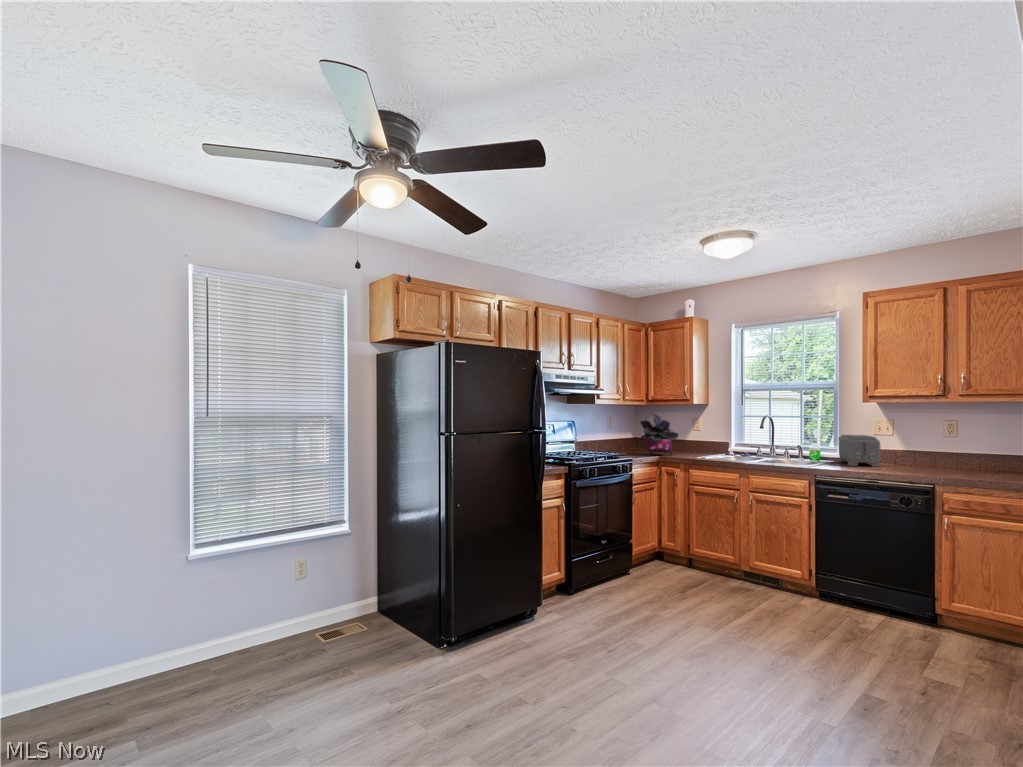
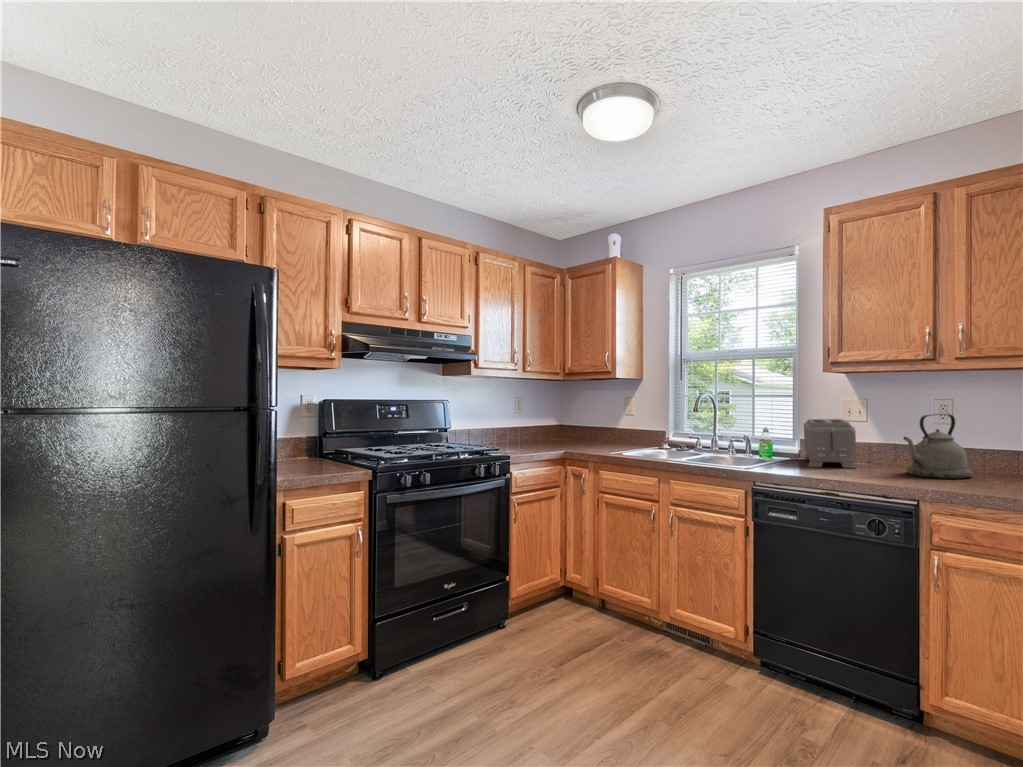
potted plant: present [640,414,678,454] -> none [534,394,587,451]
kettle: none [917,432,960,473] -> present [904,414,973,479]

